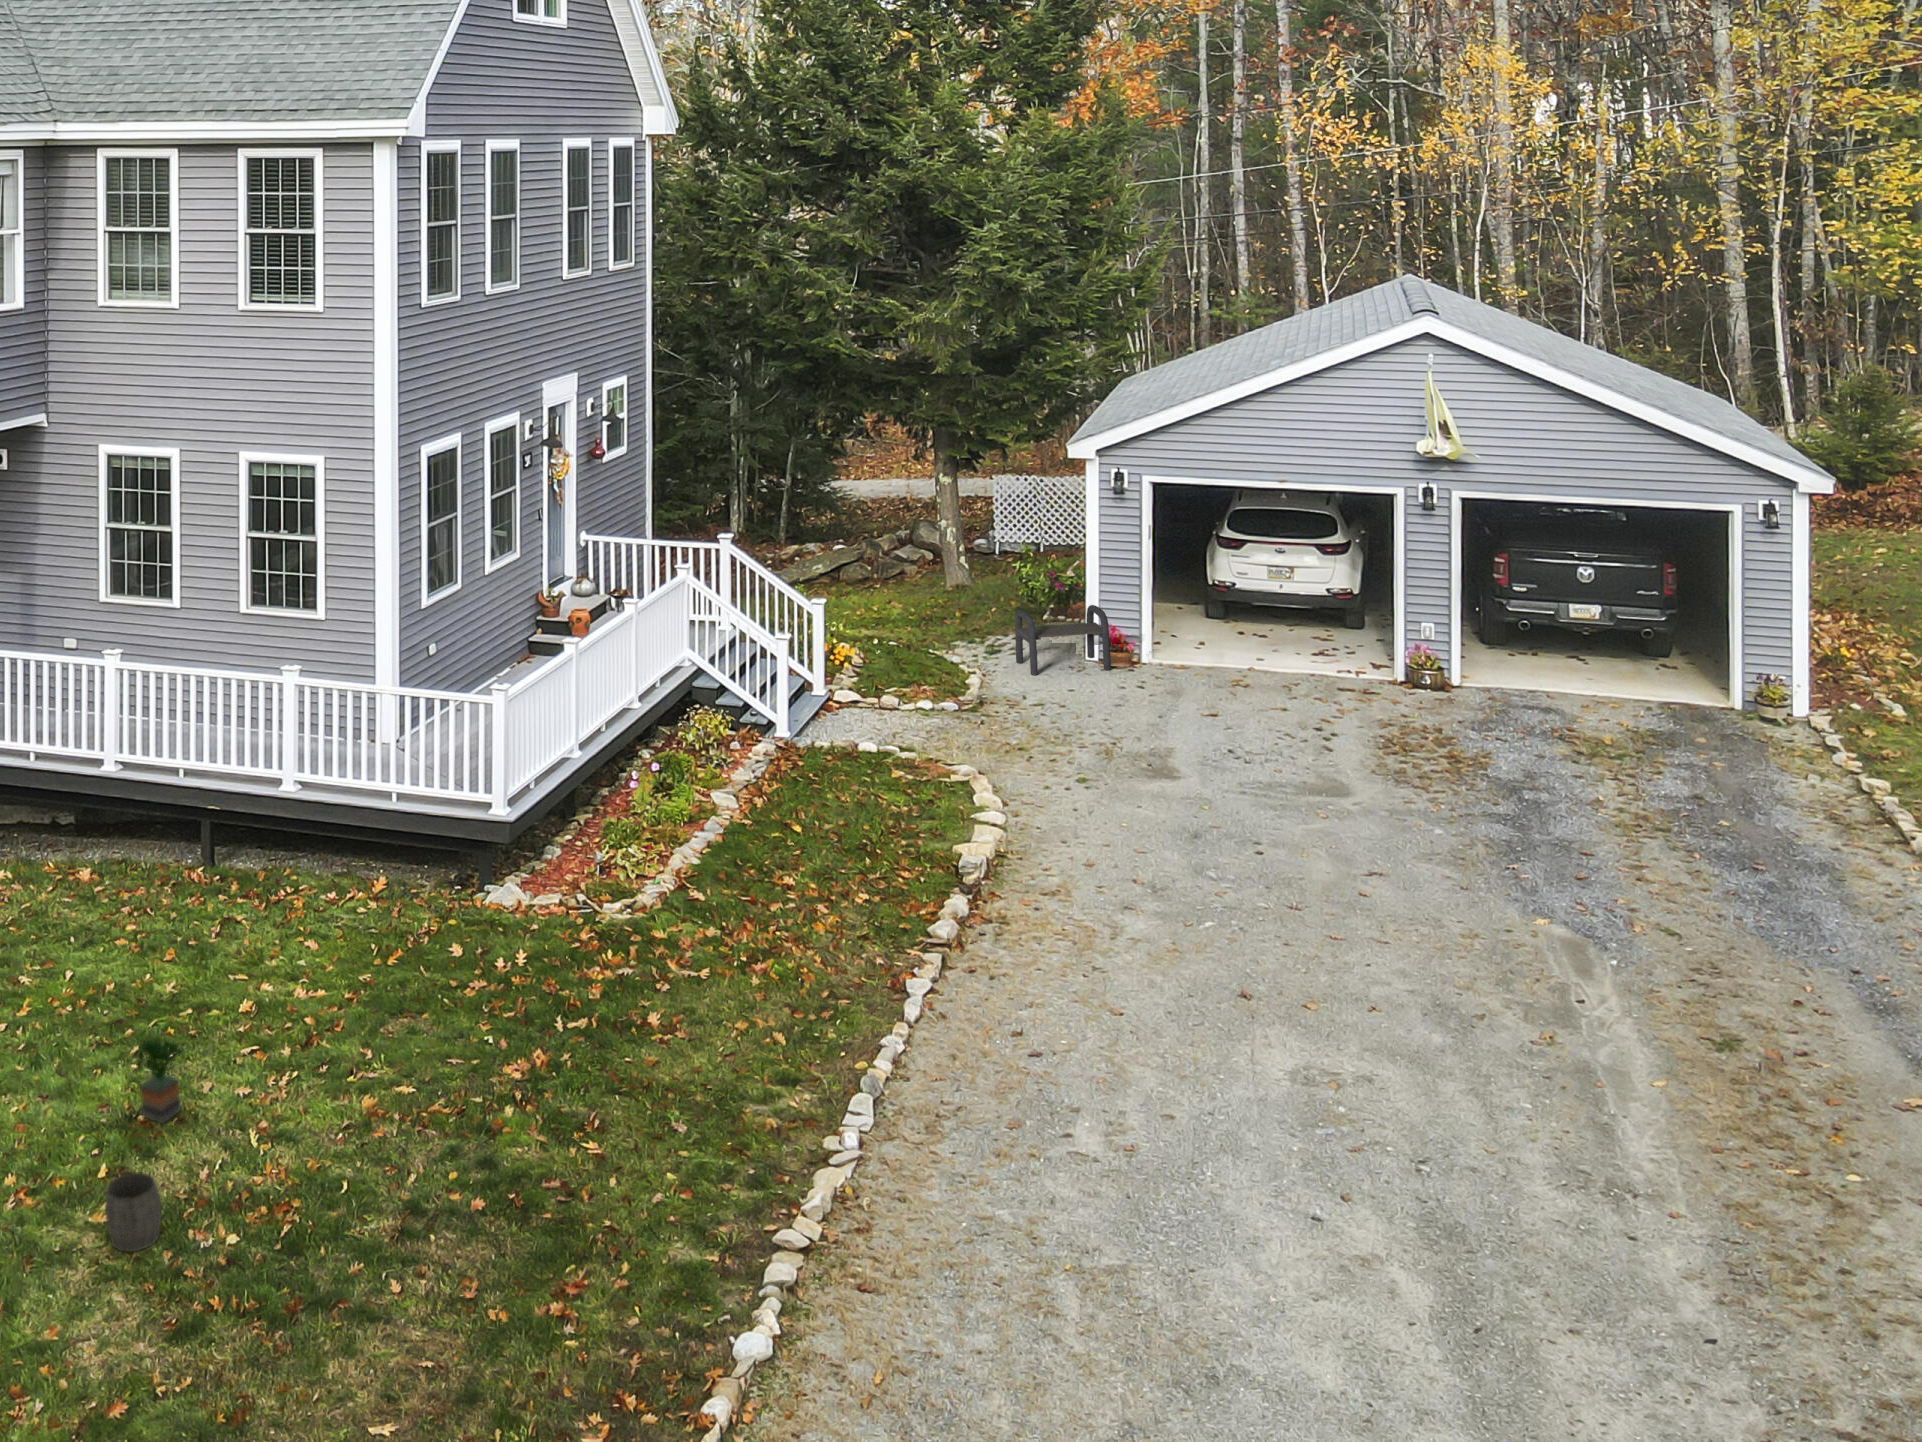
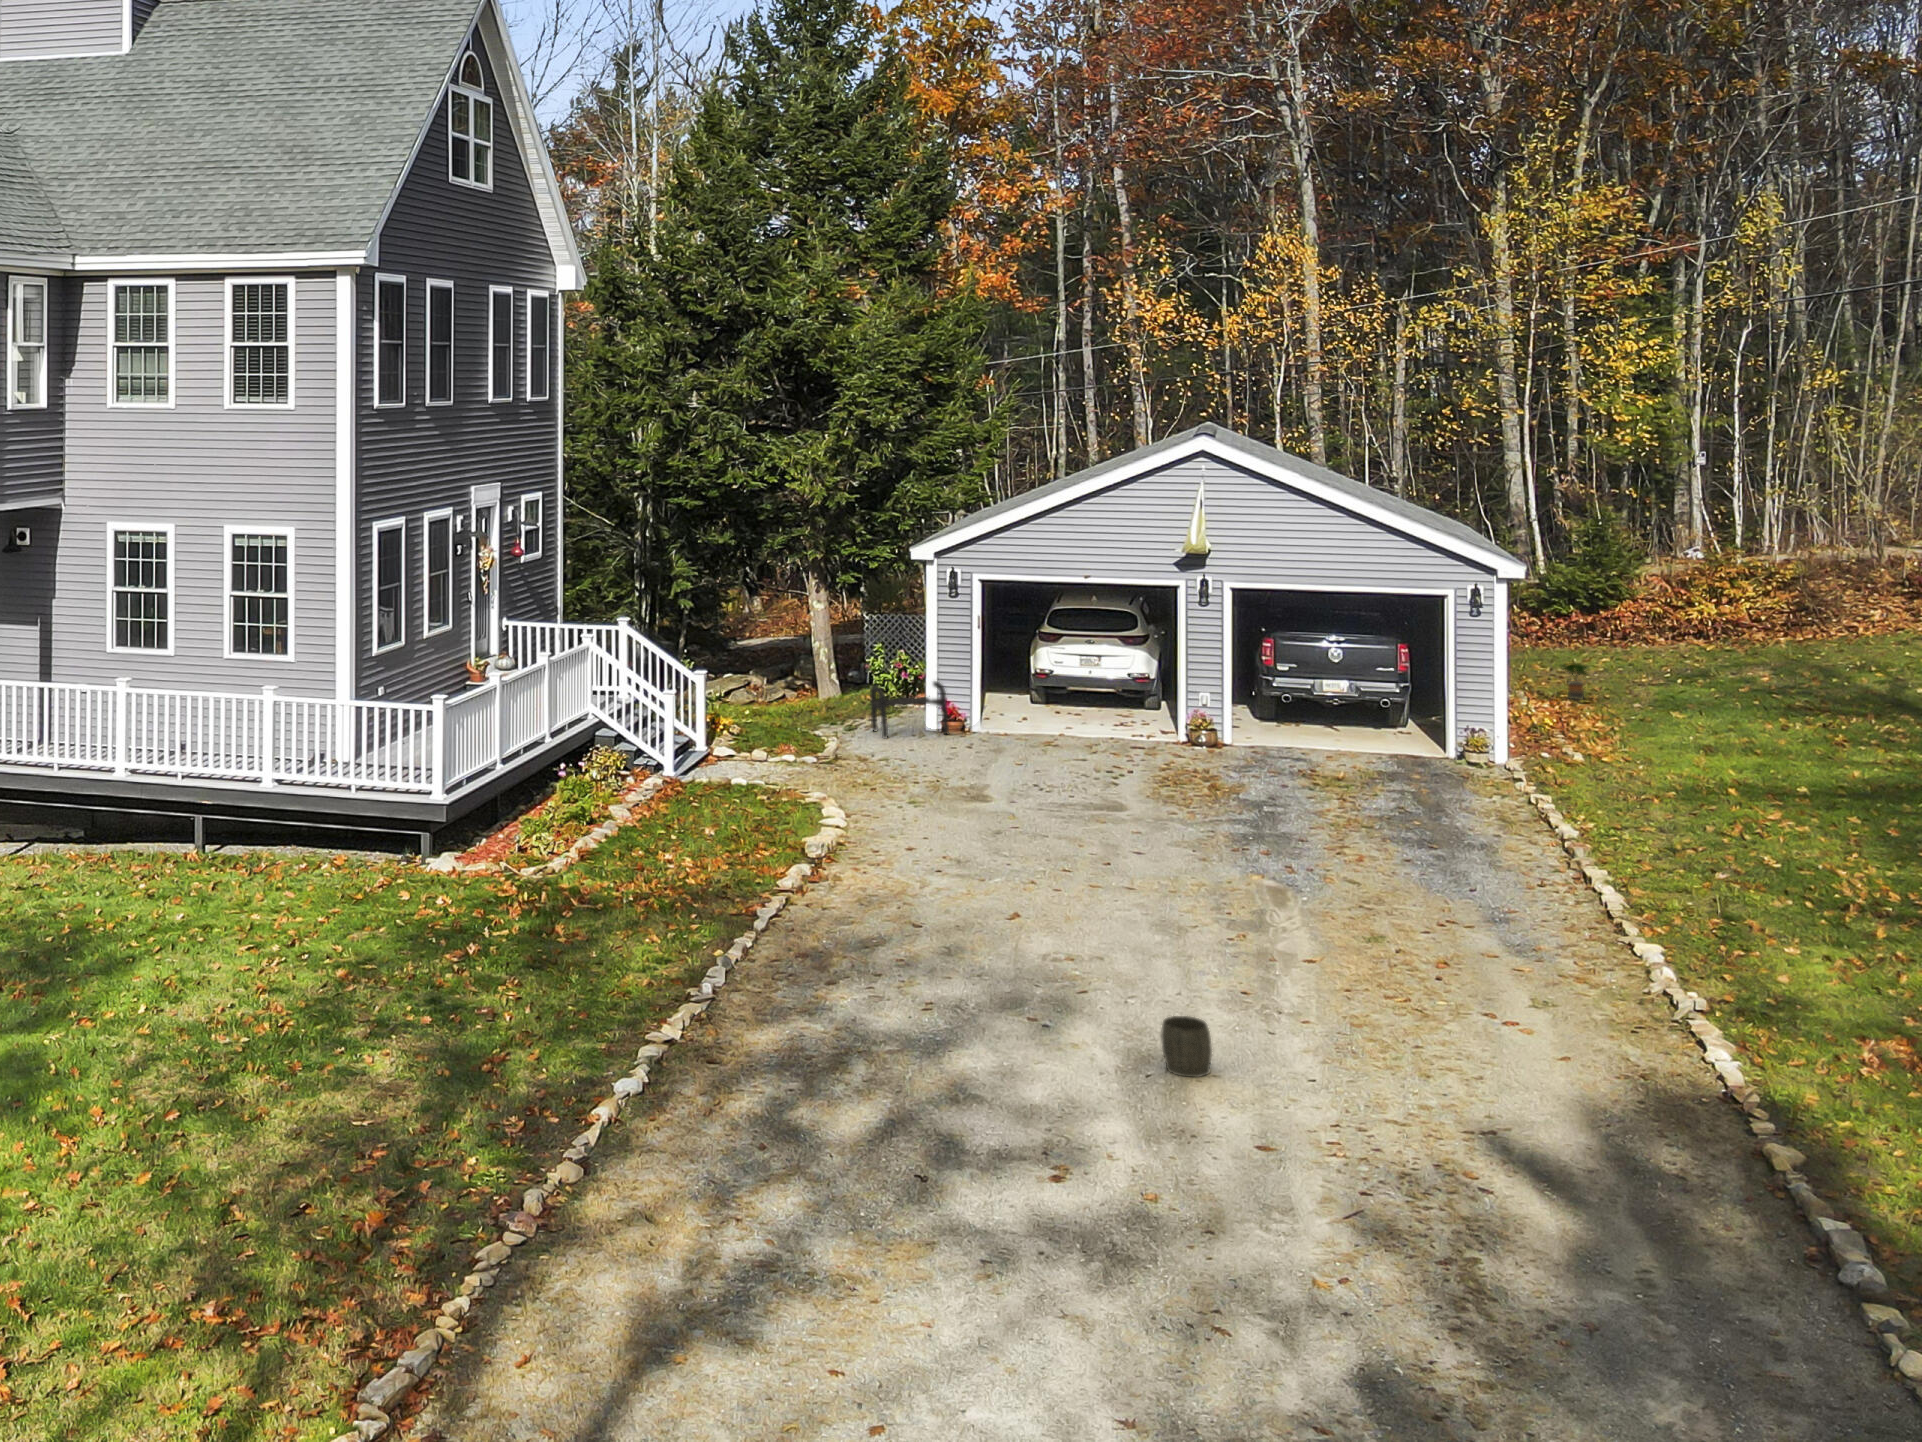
potted tree: present [136,1039,184,1123] -> present [1563,663,1588,699]
woven basket: present [105,1172,161,1252] -> present [1161,1016,1212,1077]

